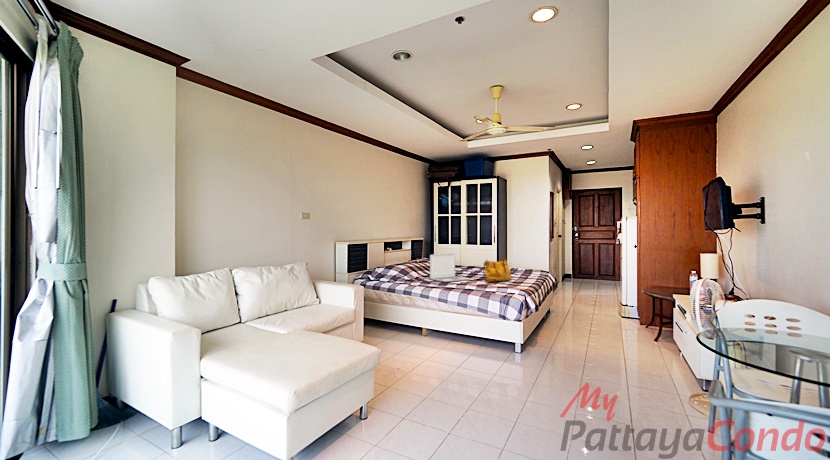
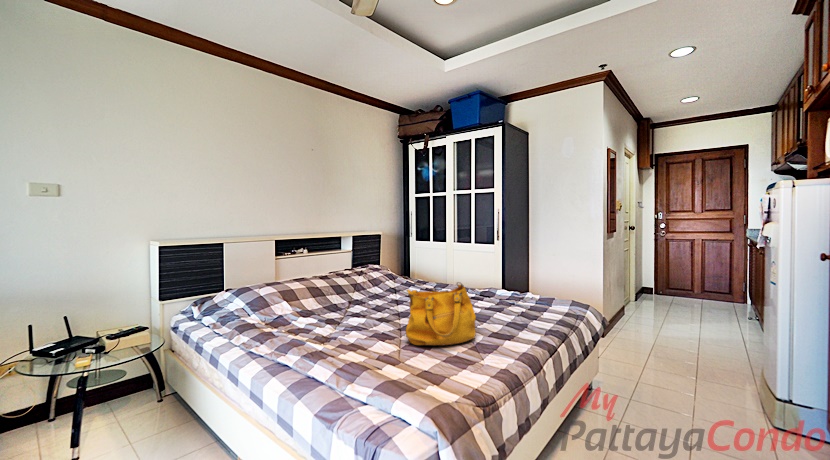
laptop: present [430,253,470,282] -> none [296,267,380,341]

